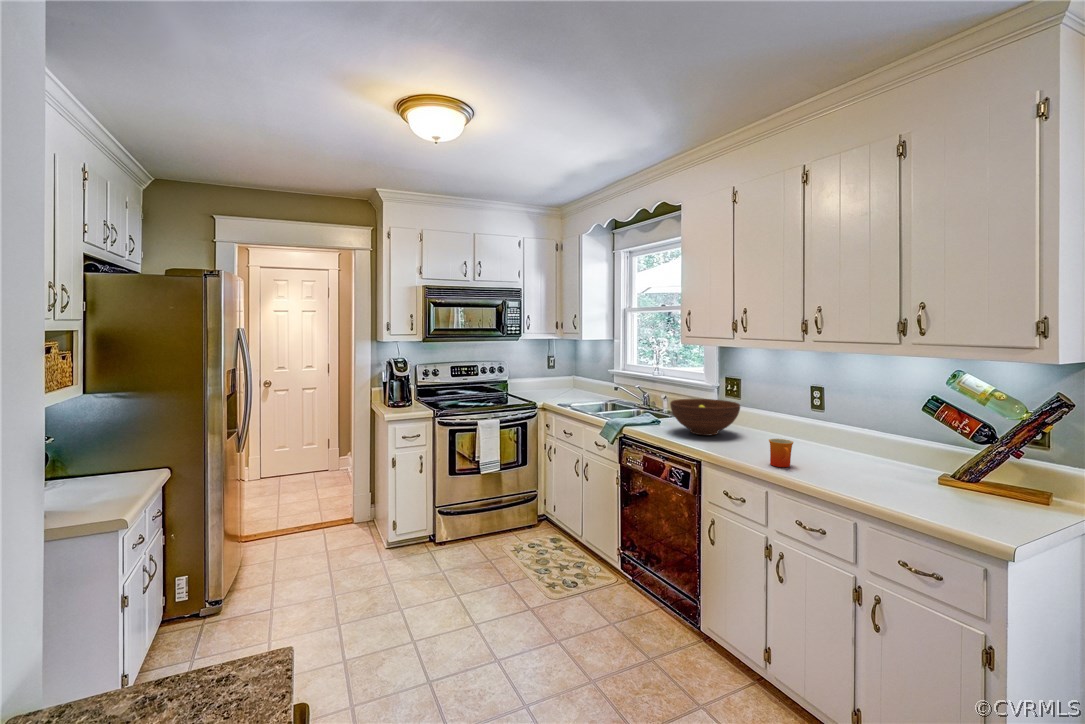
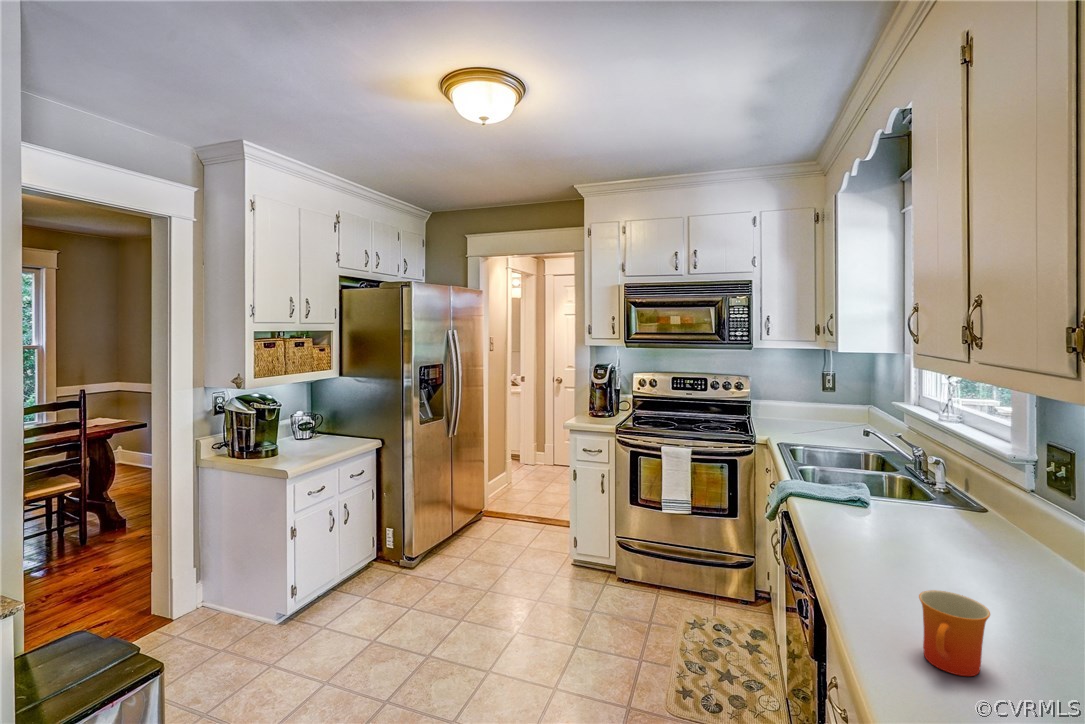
fruit bowl: present [670,399,740,436] -> none [849,460,1015,544]

